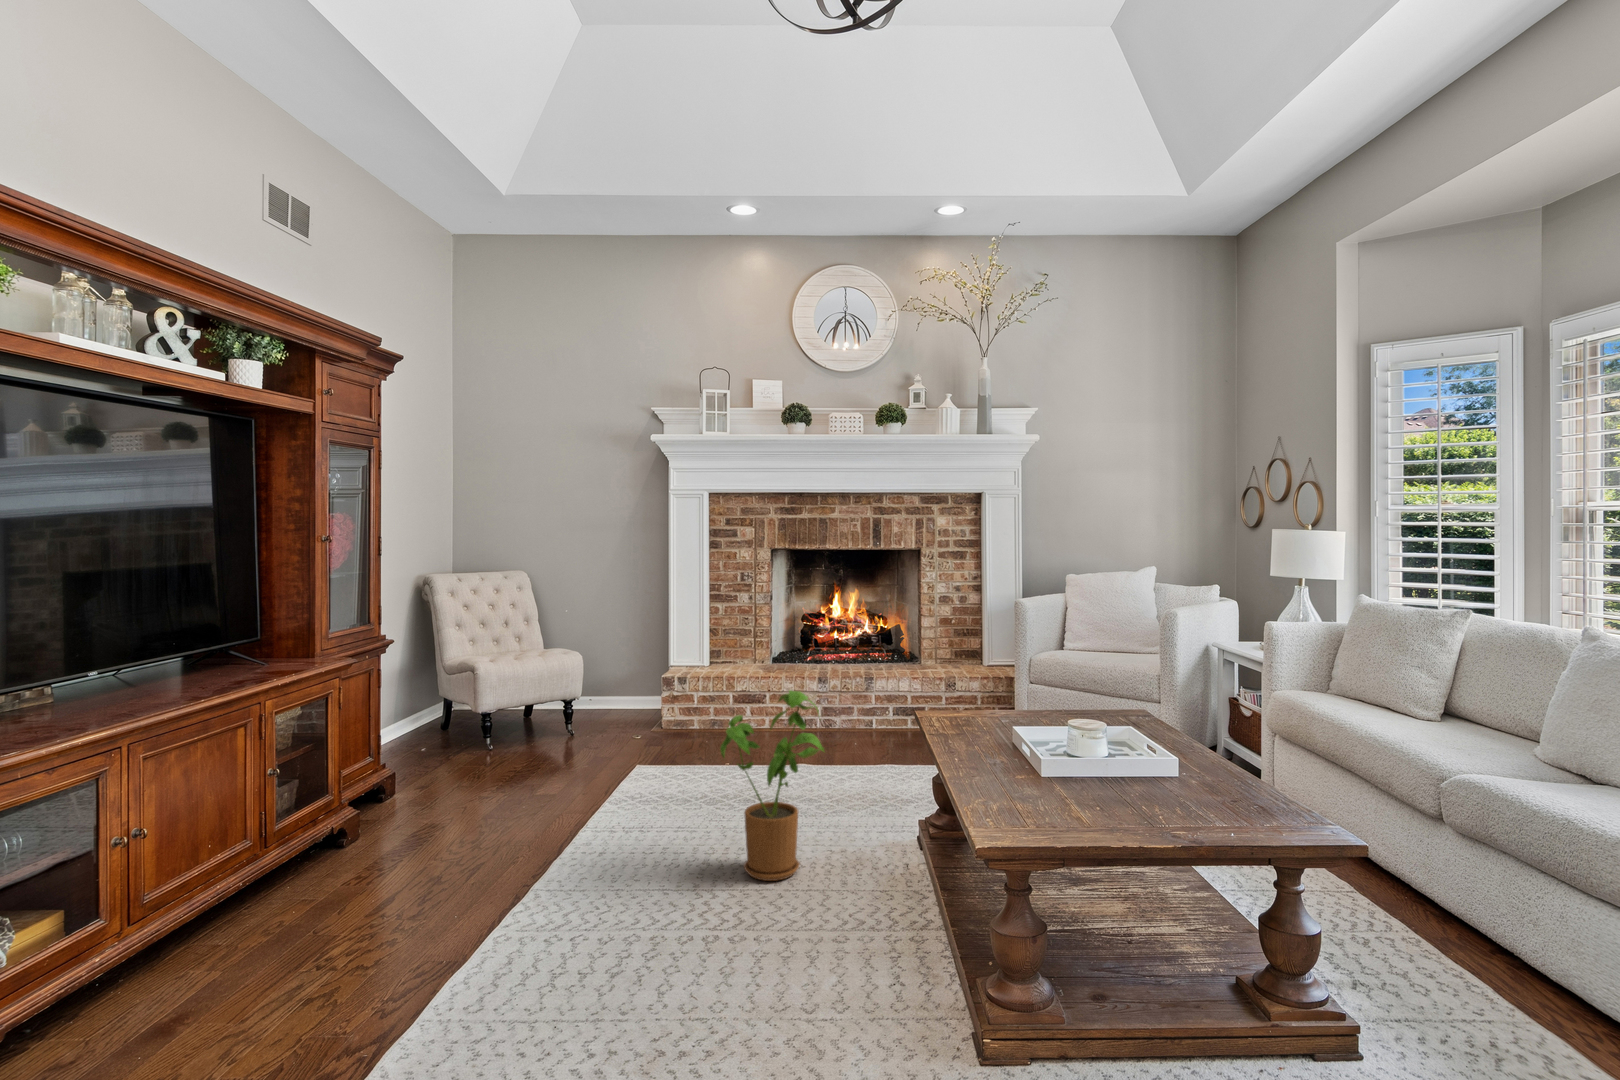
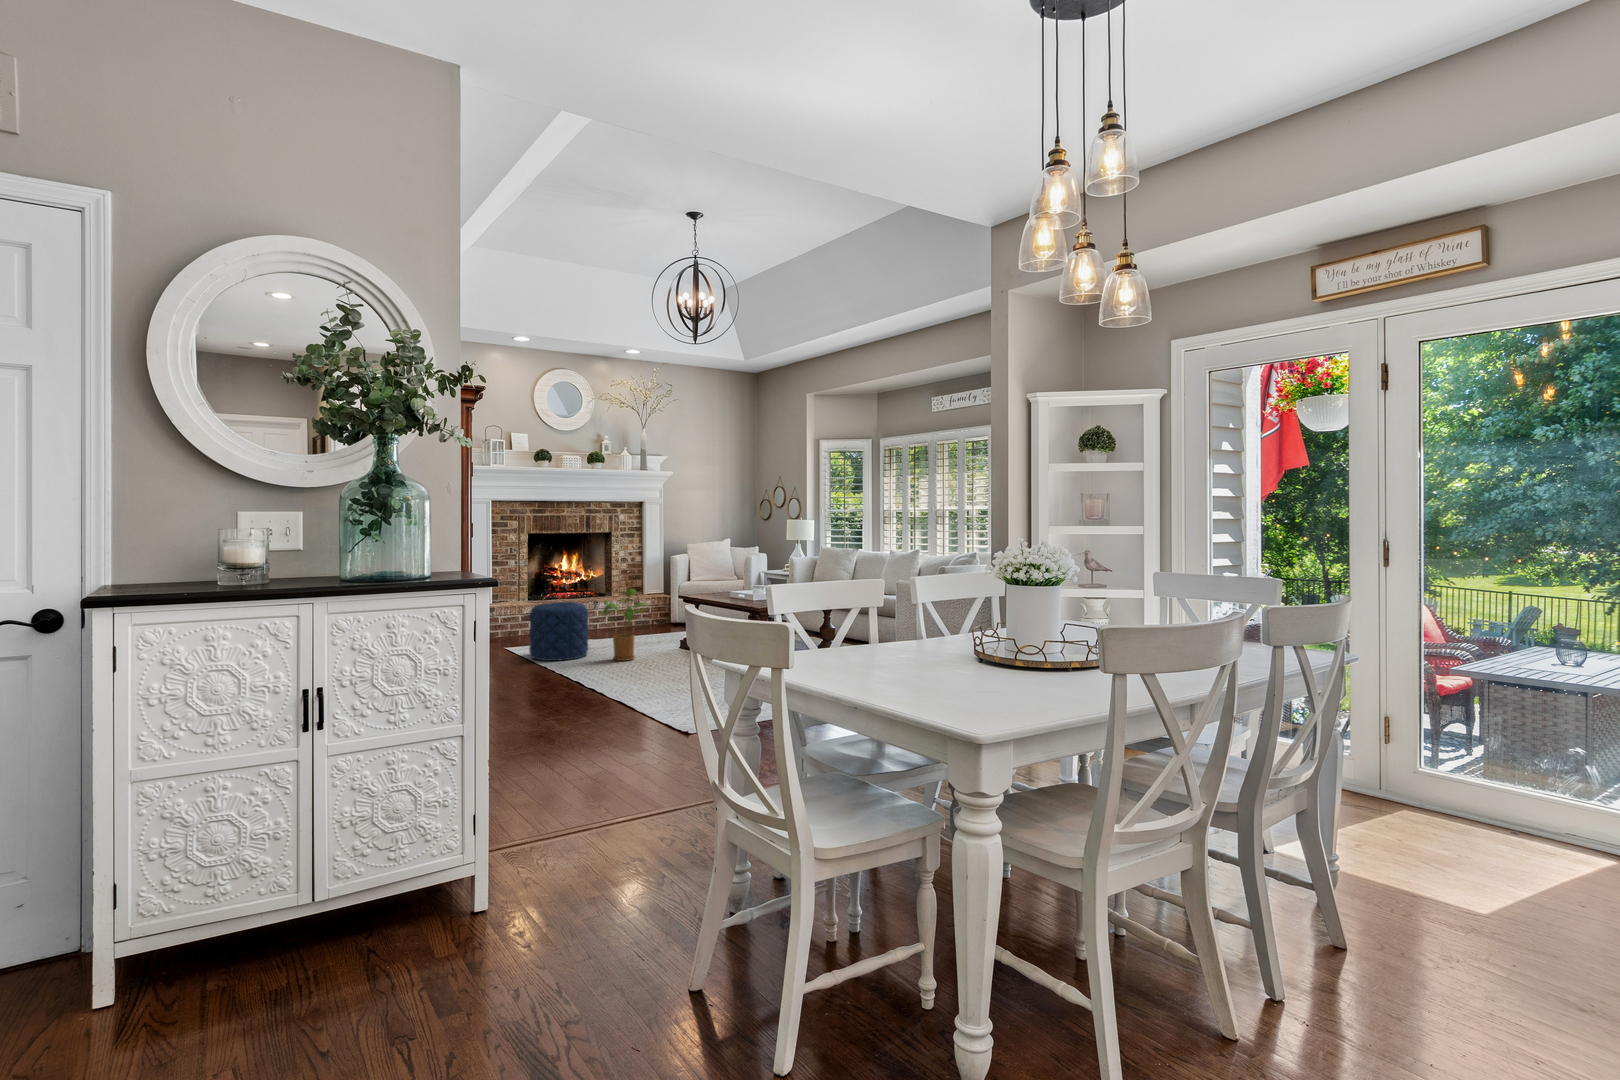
pouf: none [611,696,739,842] -> present [529,602,588,661]

